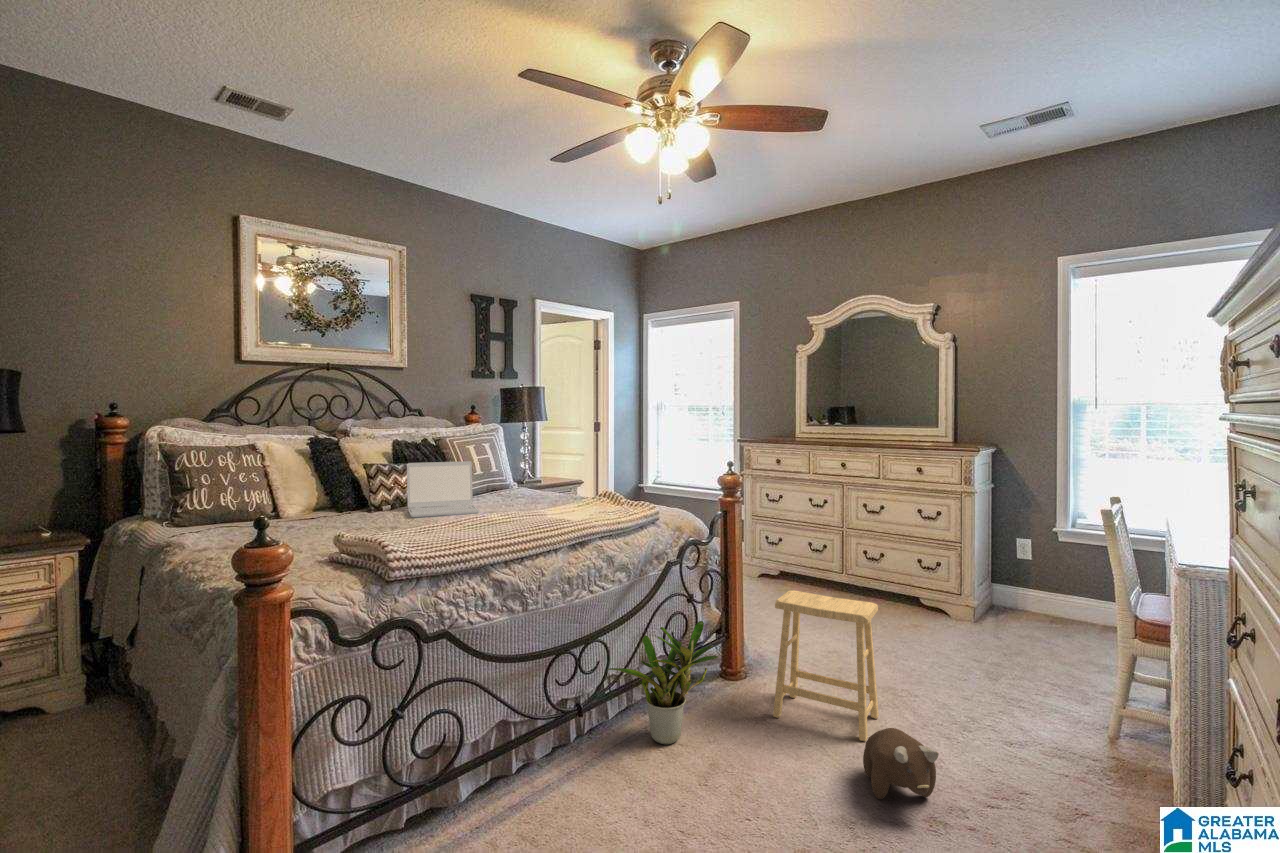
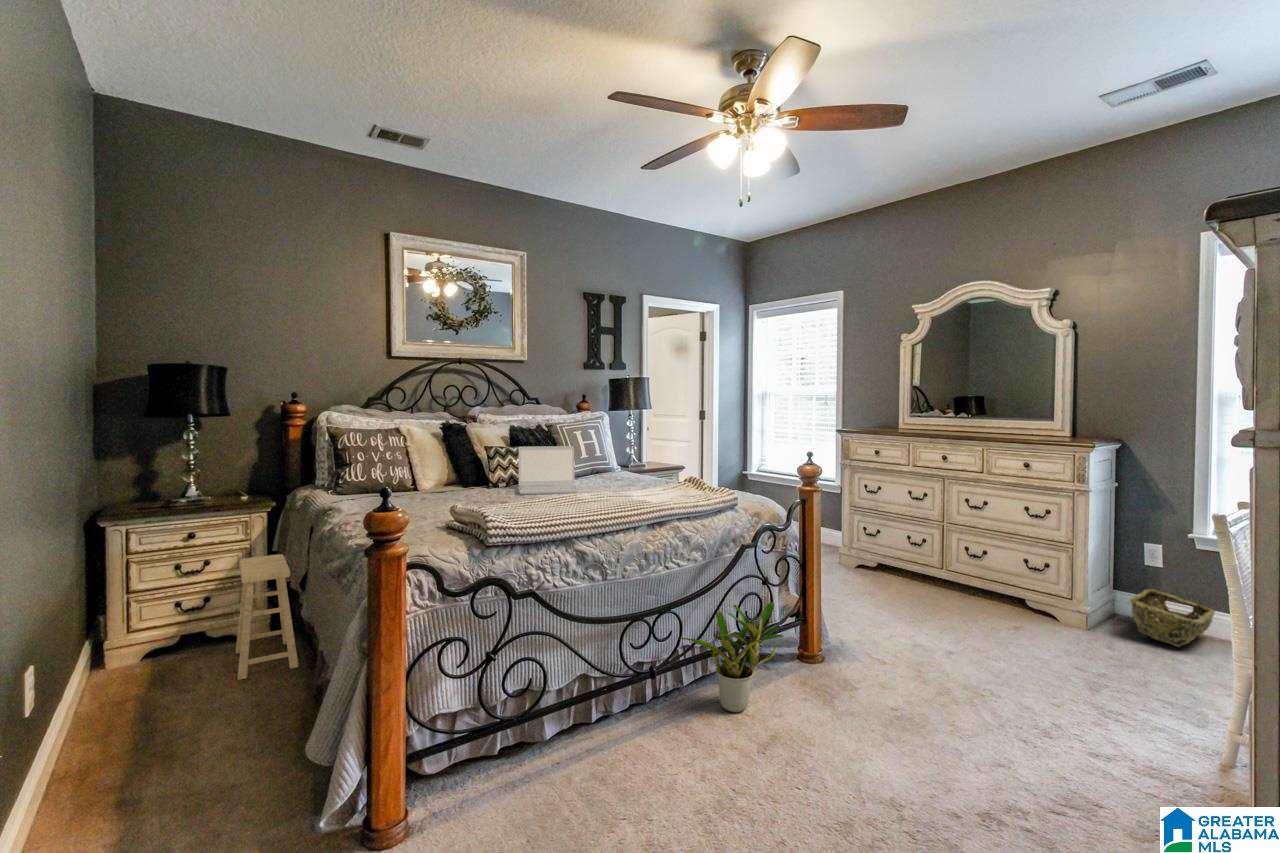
woven basket: none [1012,582,1079,634] -> present [1130,589,1215,647]
footstool: present [773,590,879,742] -> present [236,554,298,680]
plush toy: present [863,728,939,799] -> none [923,718,996,790]

